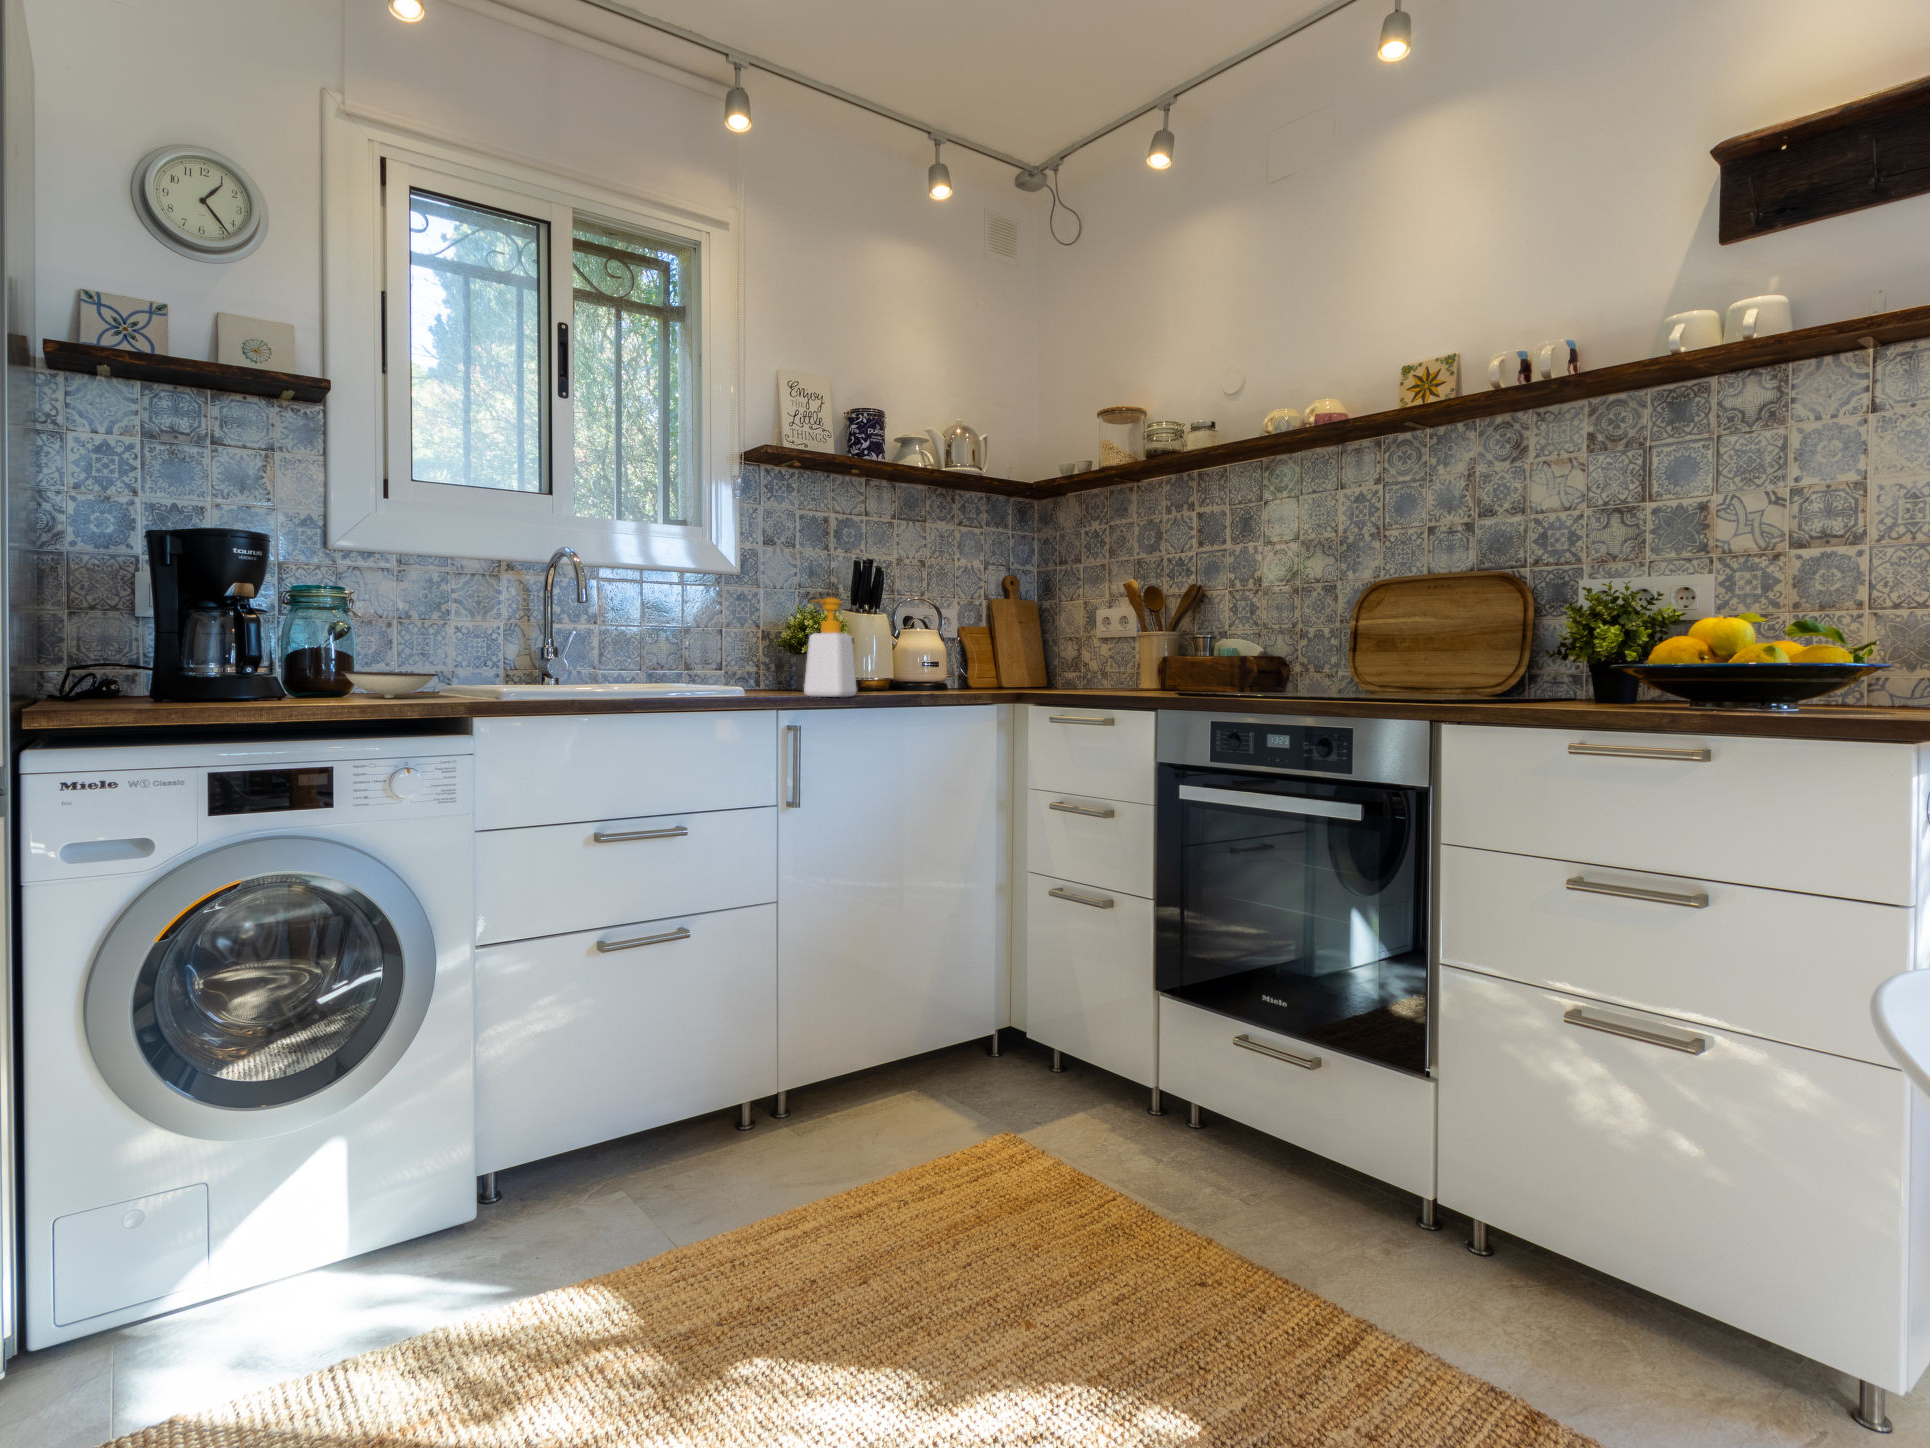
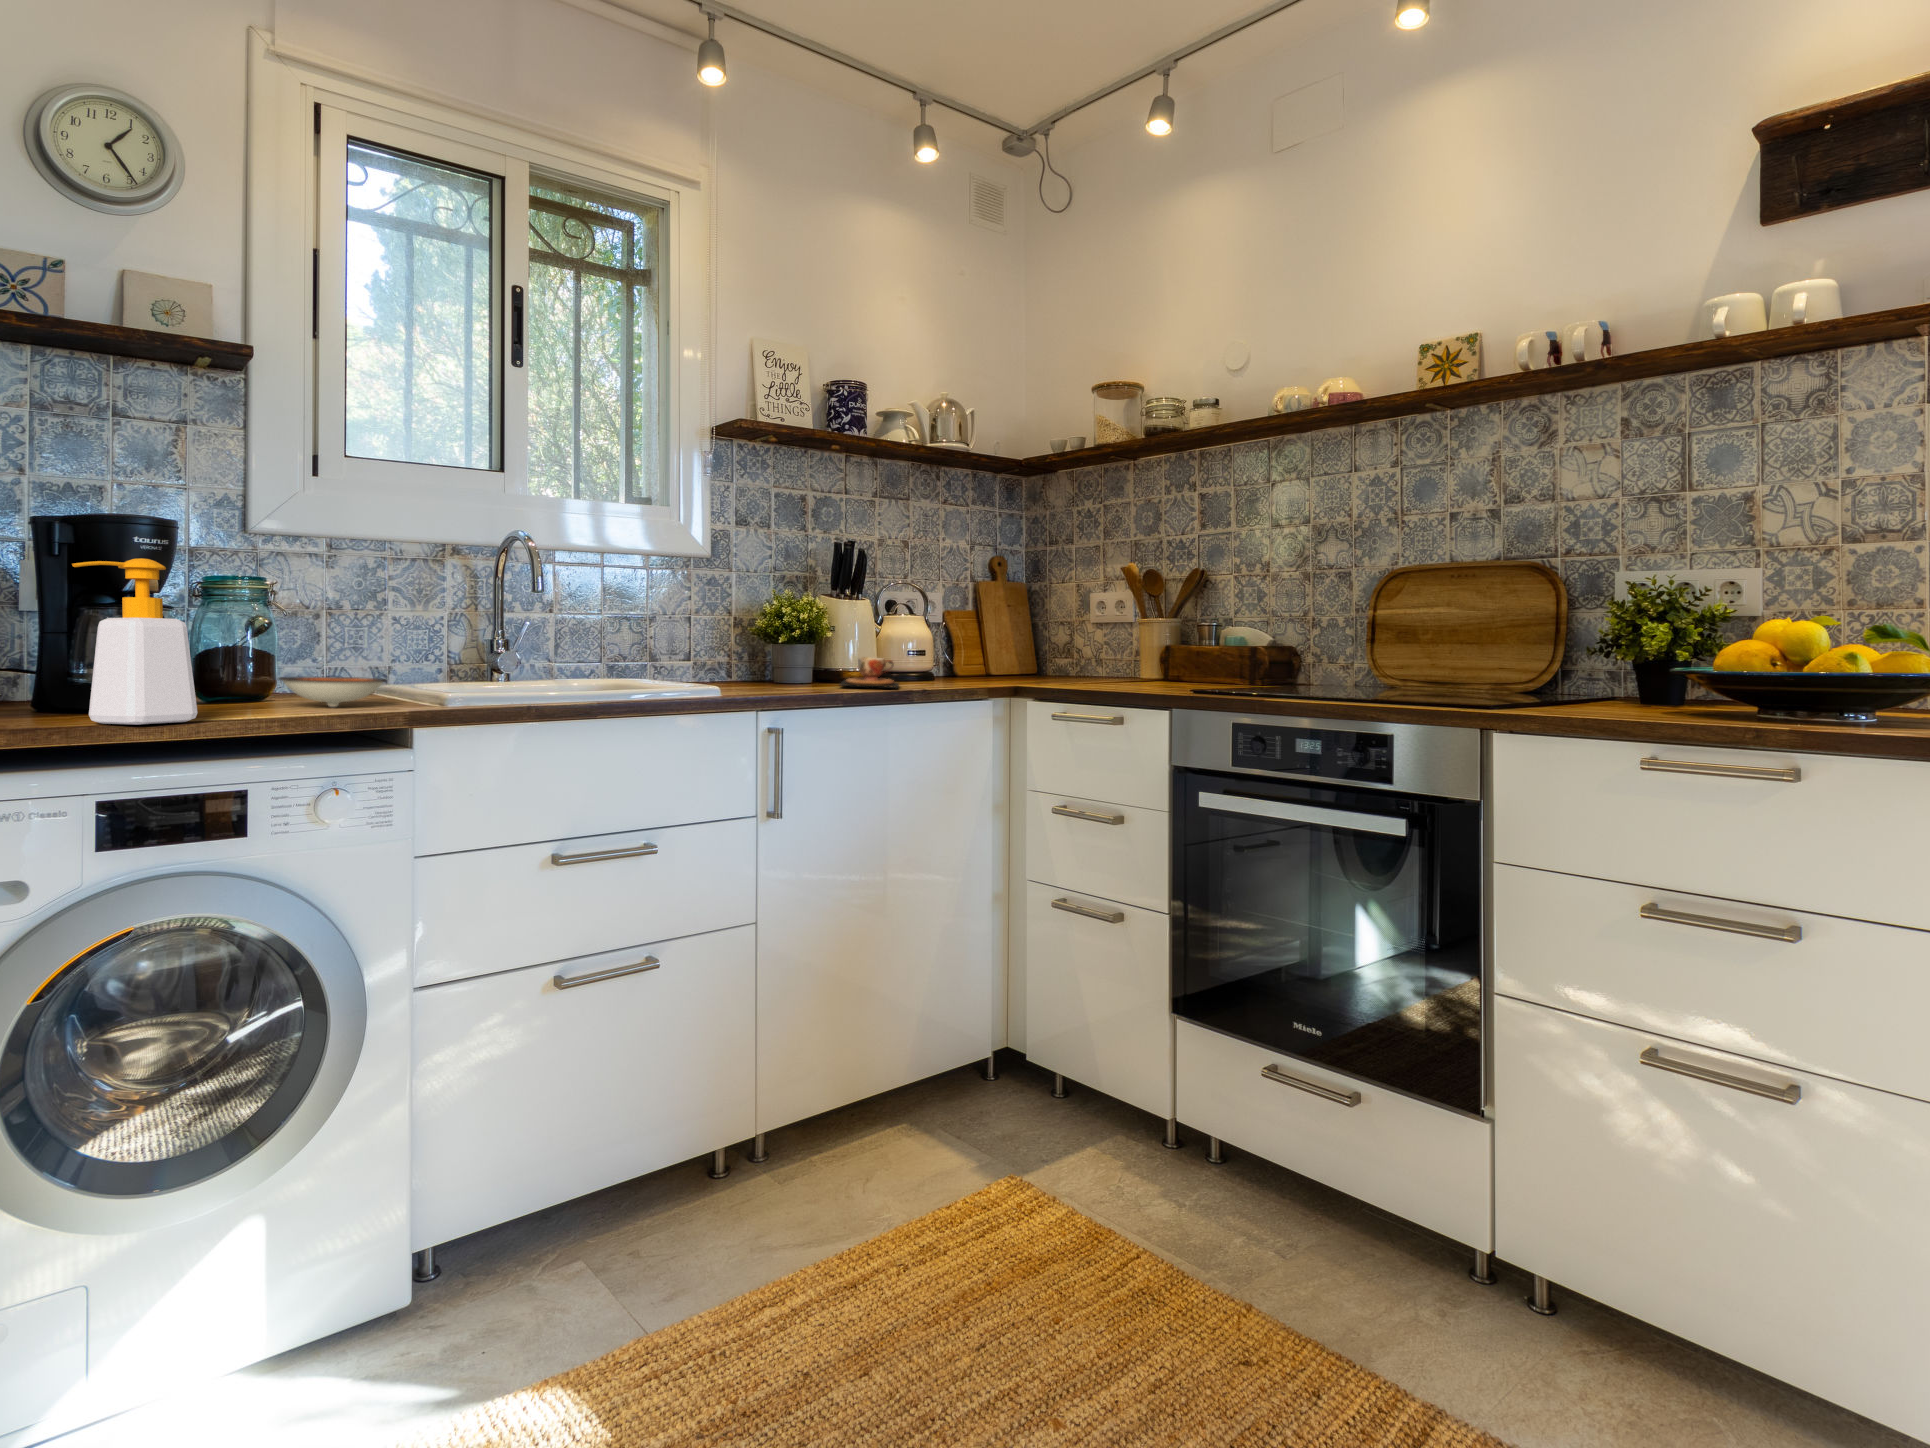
soap bottle: present [804,597,857,697] -> present [72,558,197,725]
teacup: none [856,663,915,690] -> present [840,657,899,688]

